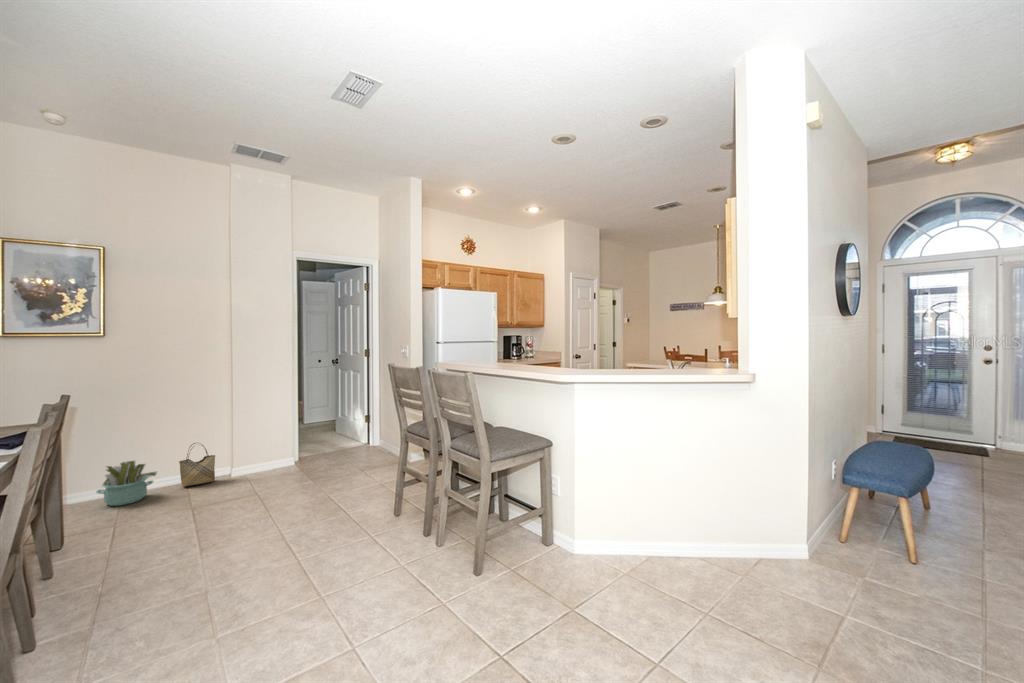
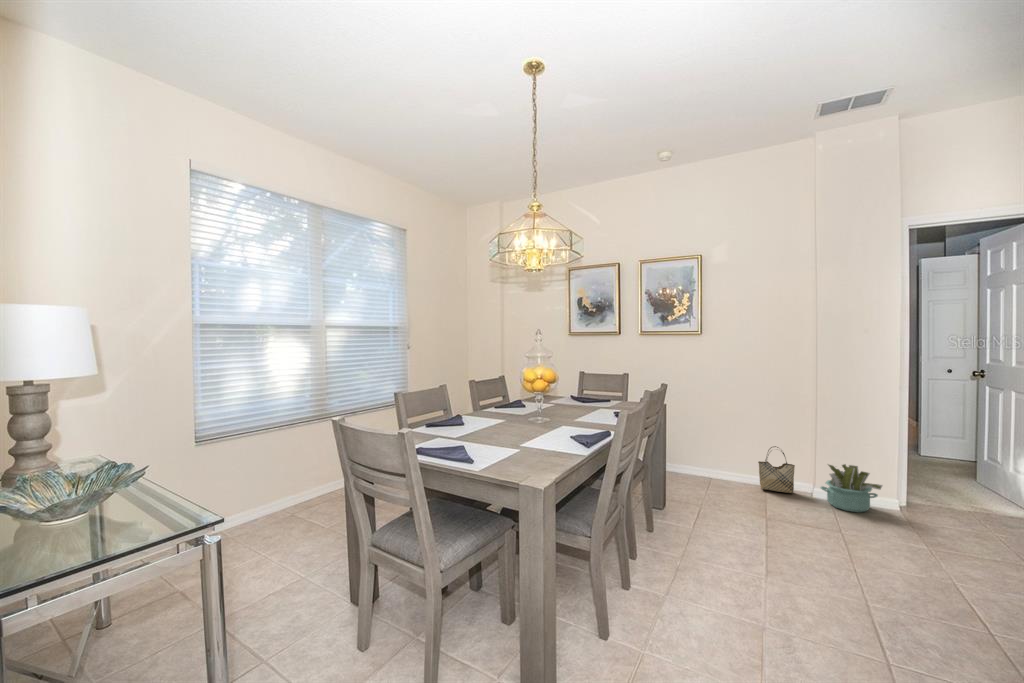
decorative plant: present [96,461,157,506] -> present [820,464,882,512]

